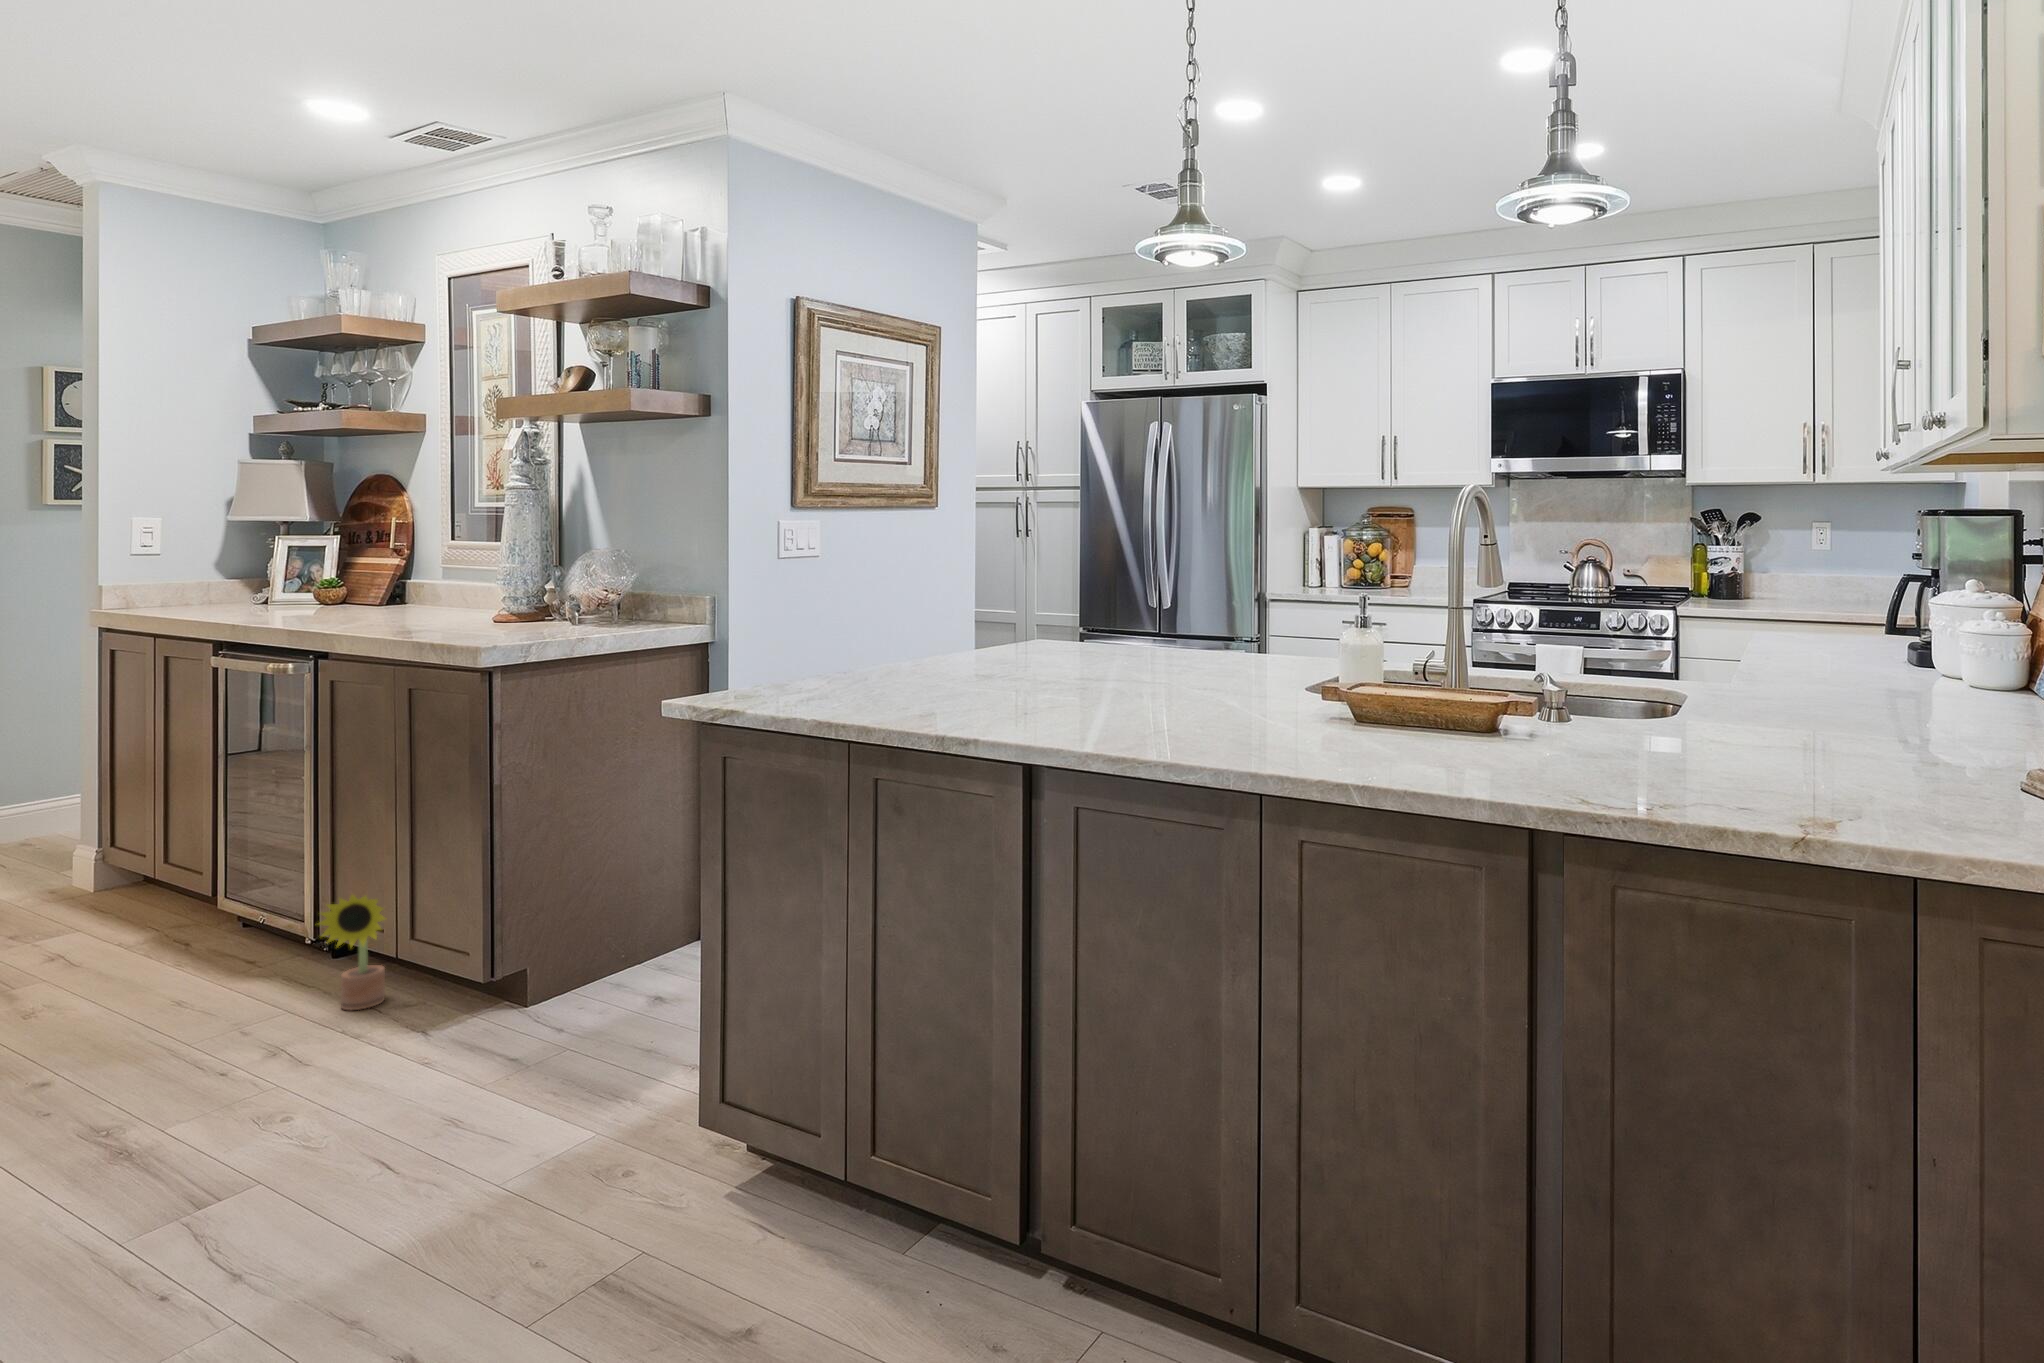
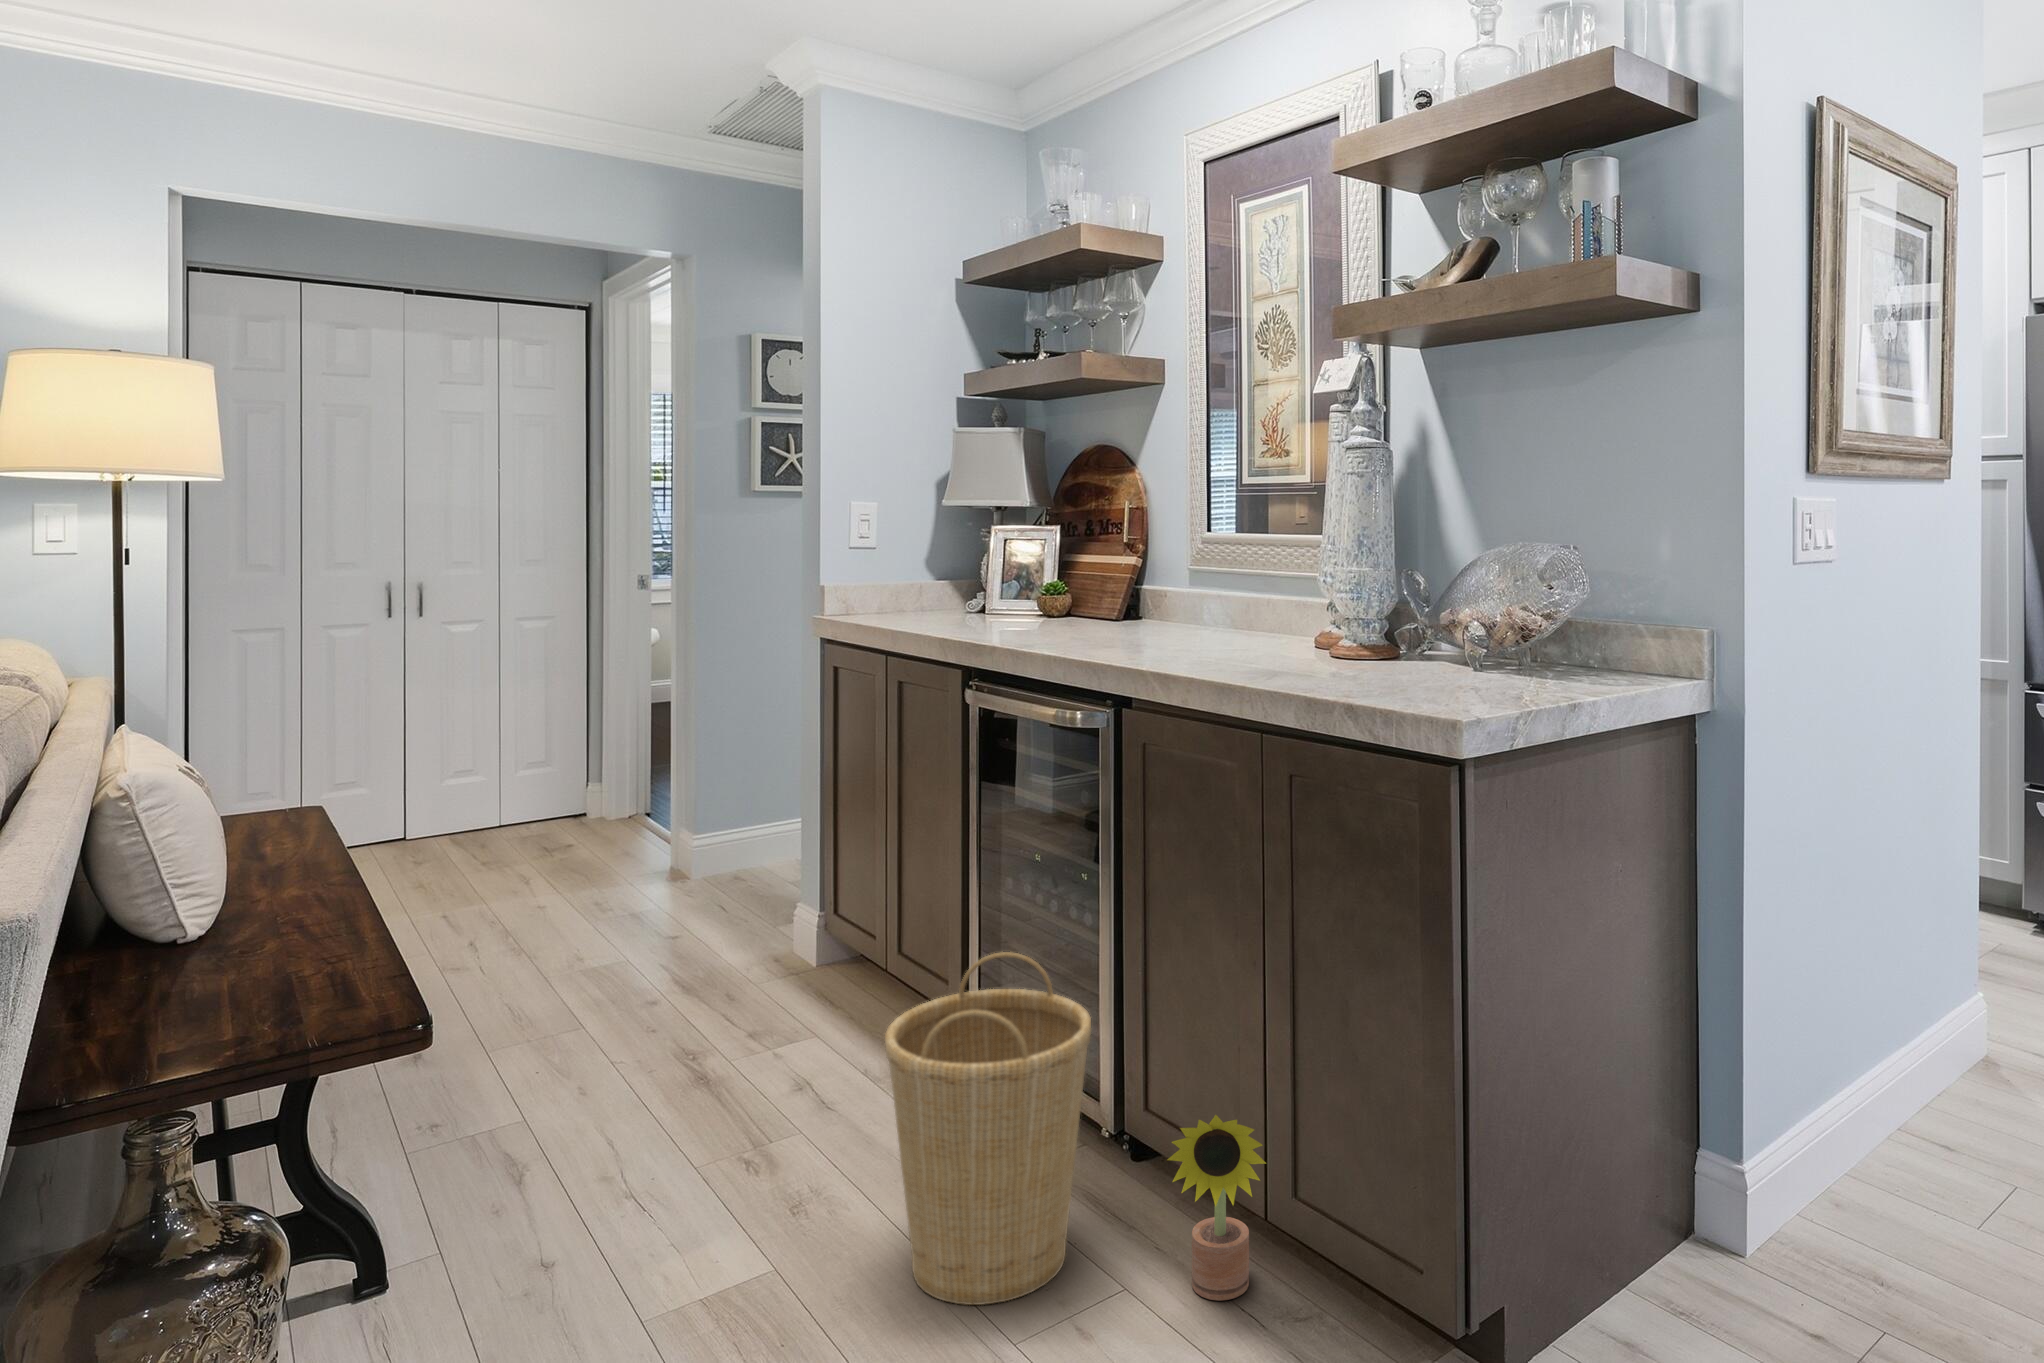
basket: none [99,819,275,1036] -> present [885,952,1091,1305]

